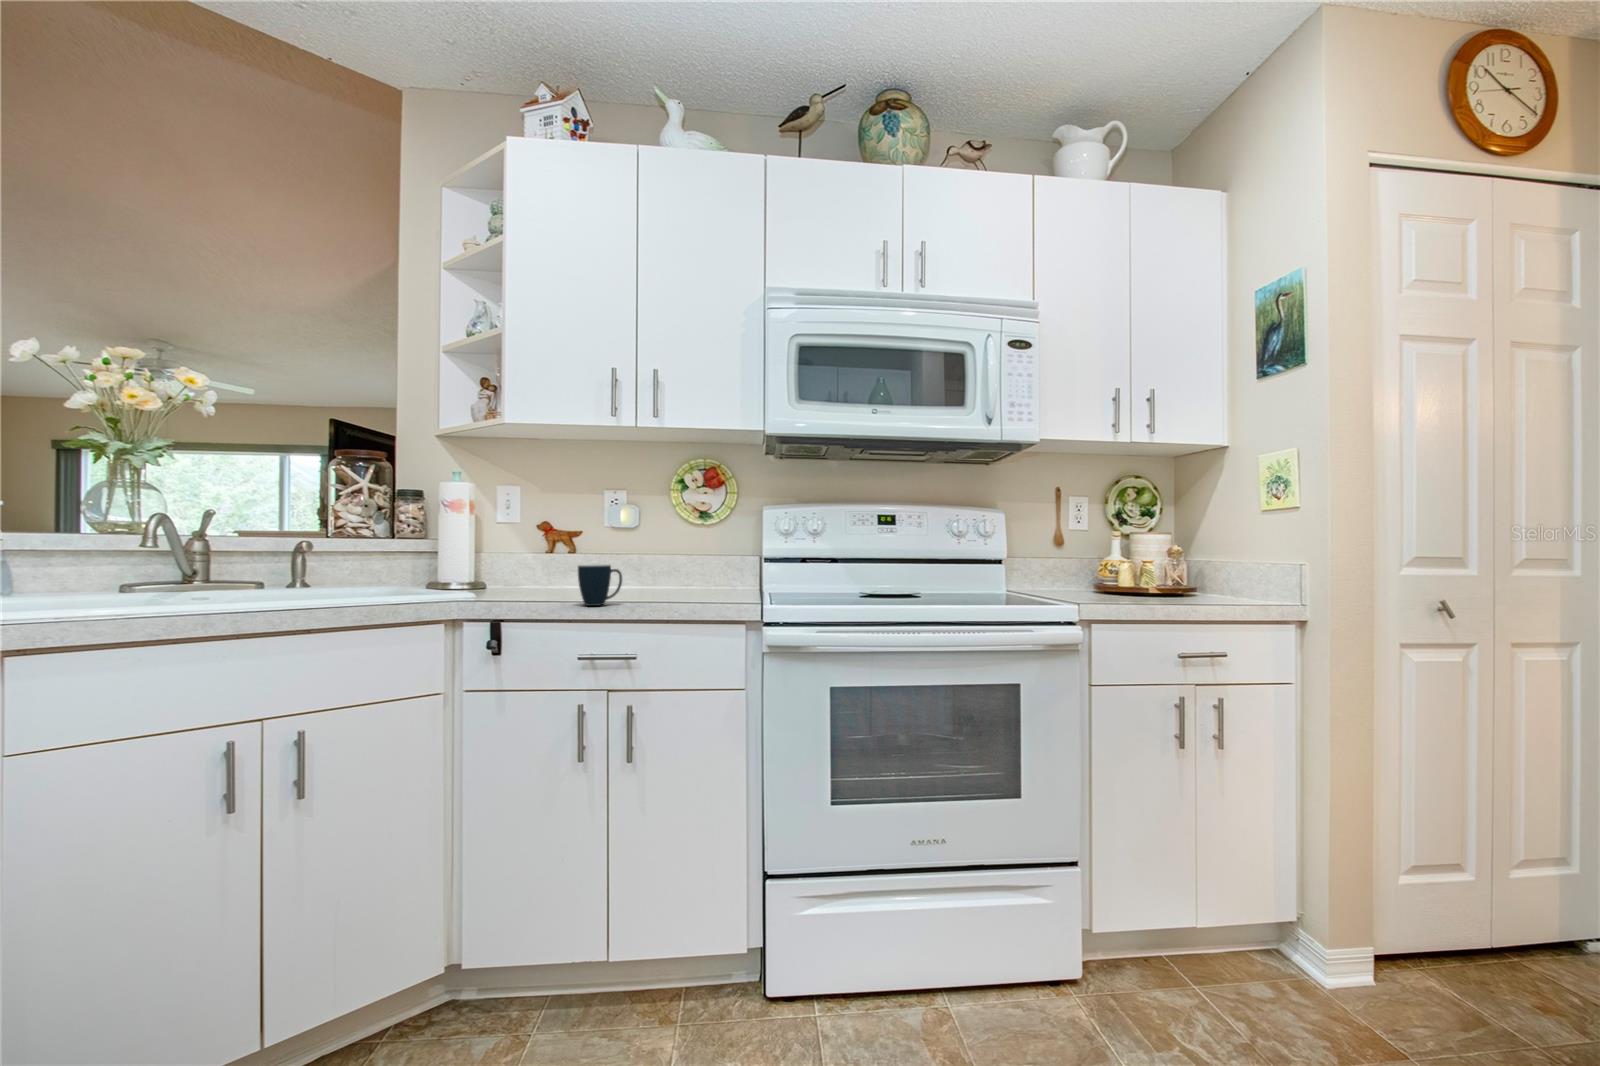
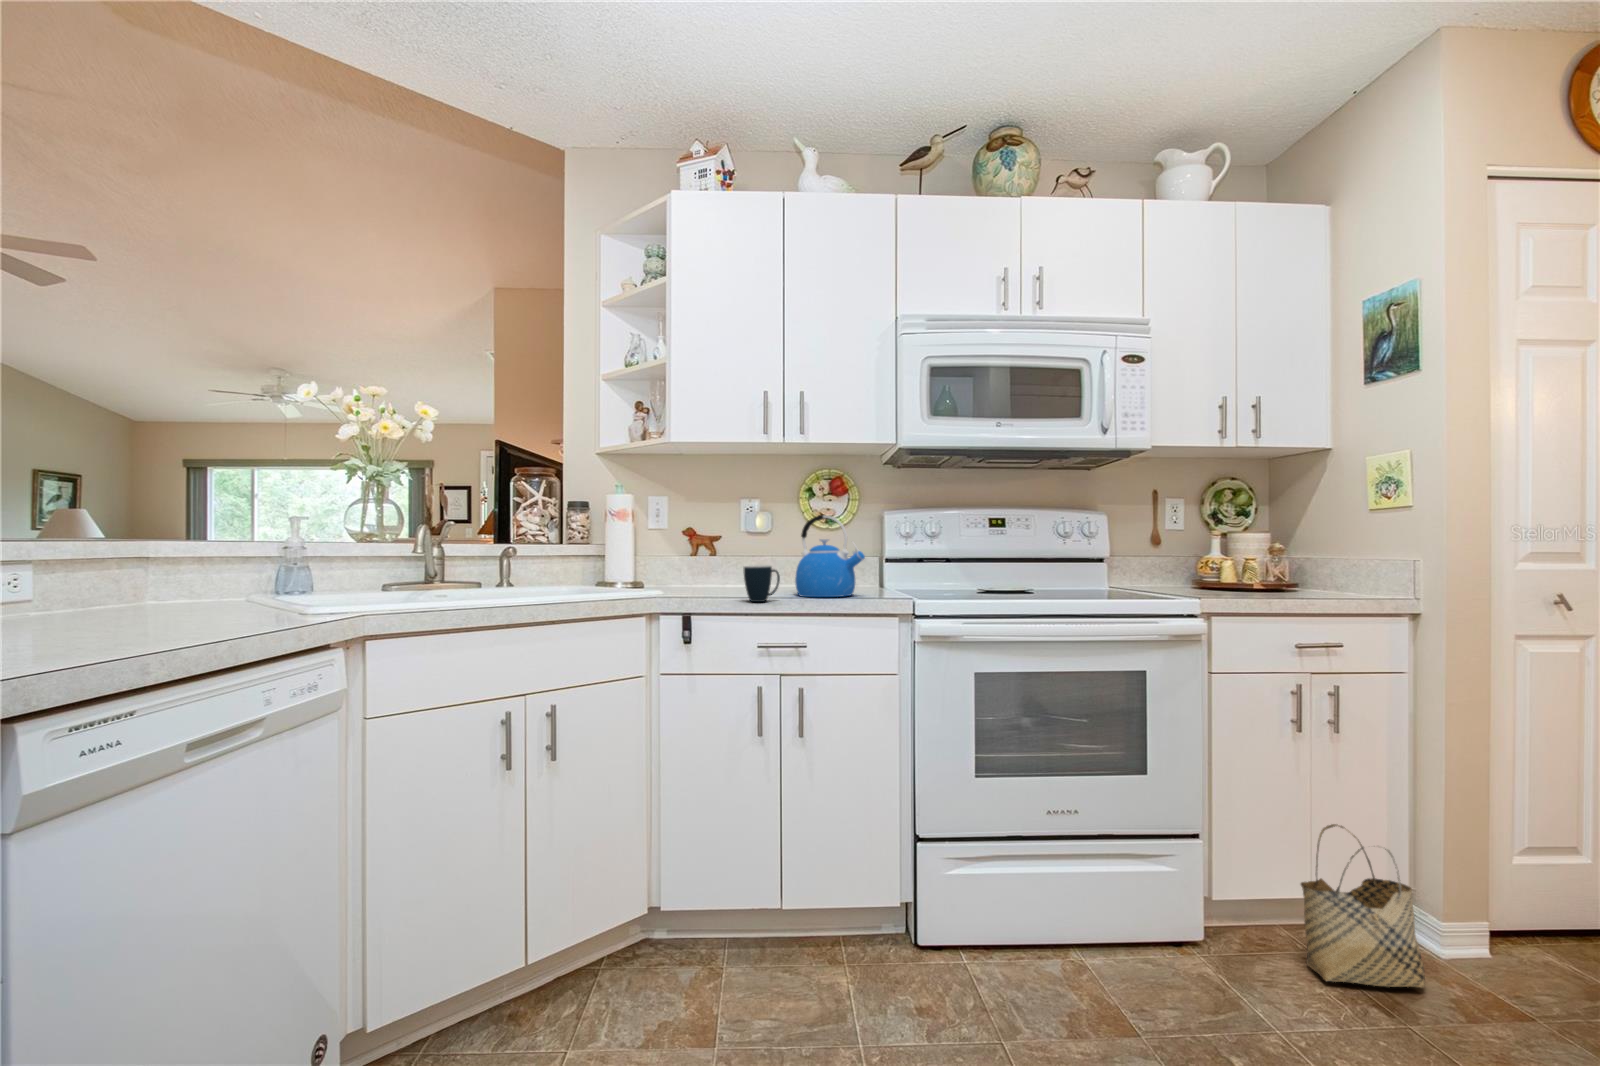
kettle: none [650,508,725,601] -> present [795,515,865,597]
woven basket: none [1178,847,1303,1025] -> present [1301,824,1425,988]

